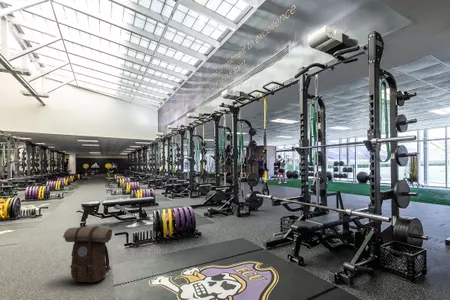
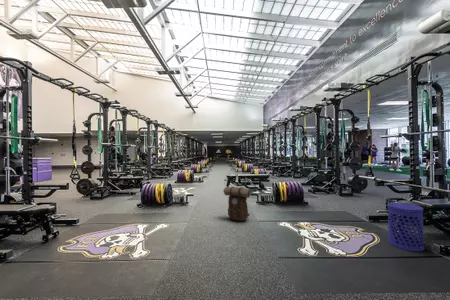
waste bin: none [285,229,321,289] -> present [387,203,424,251]

